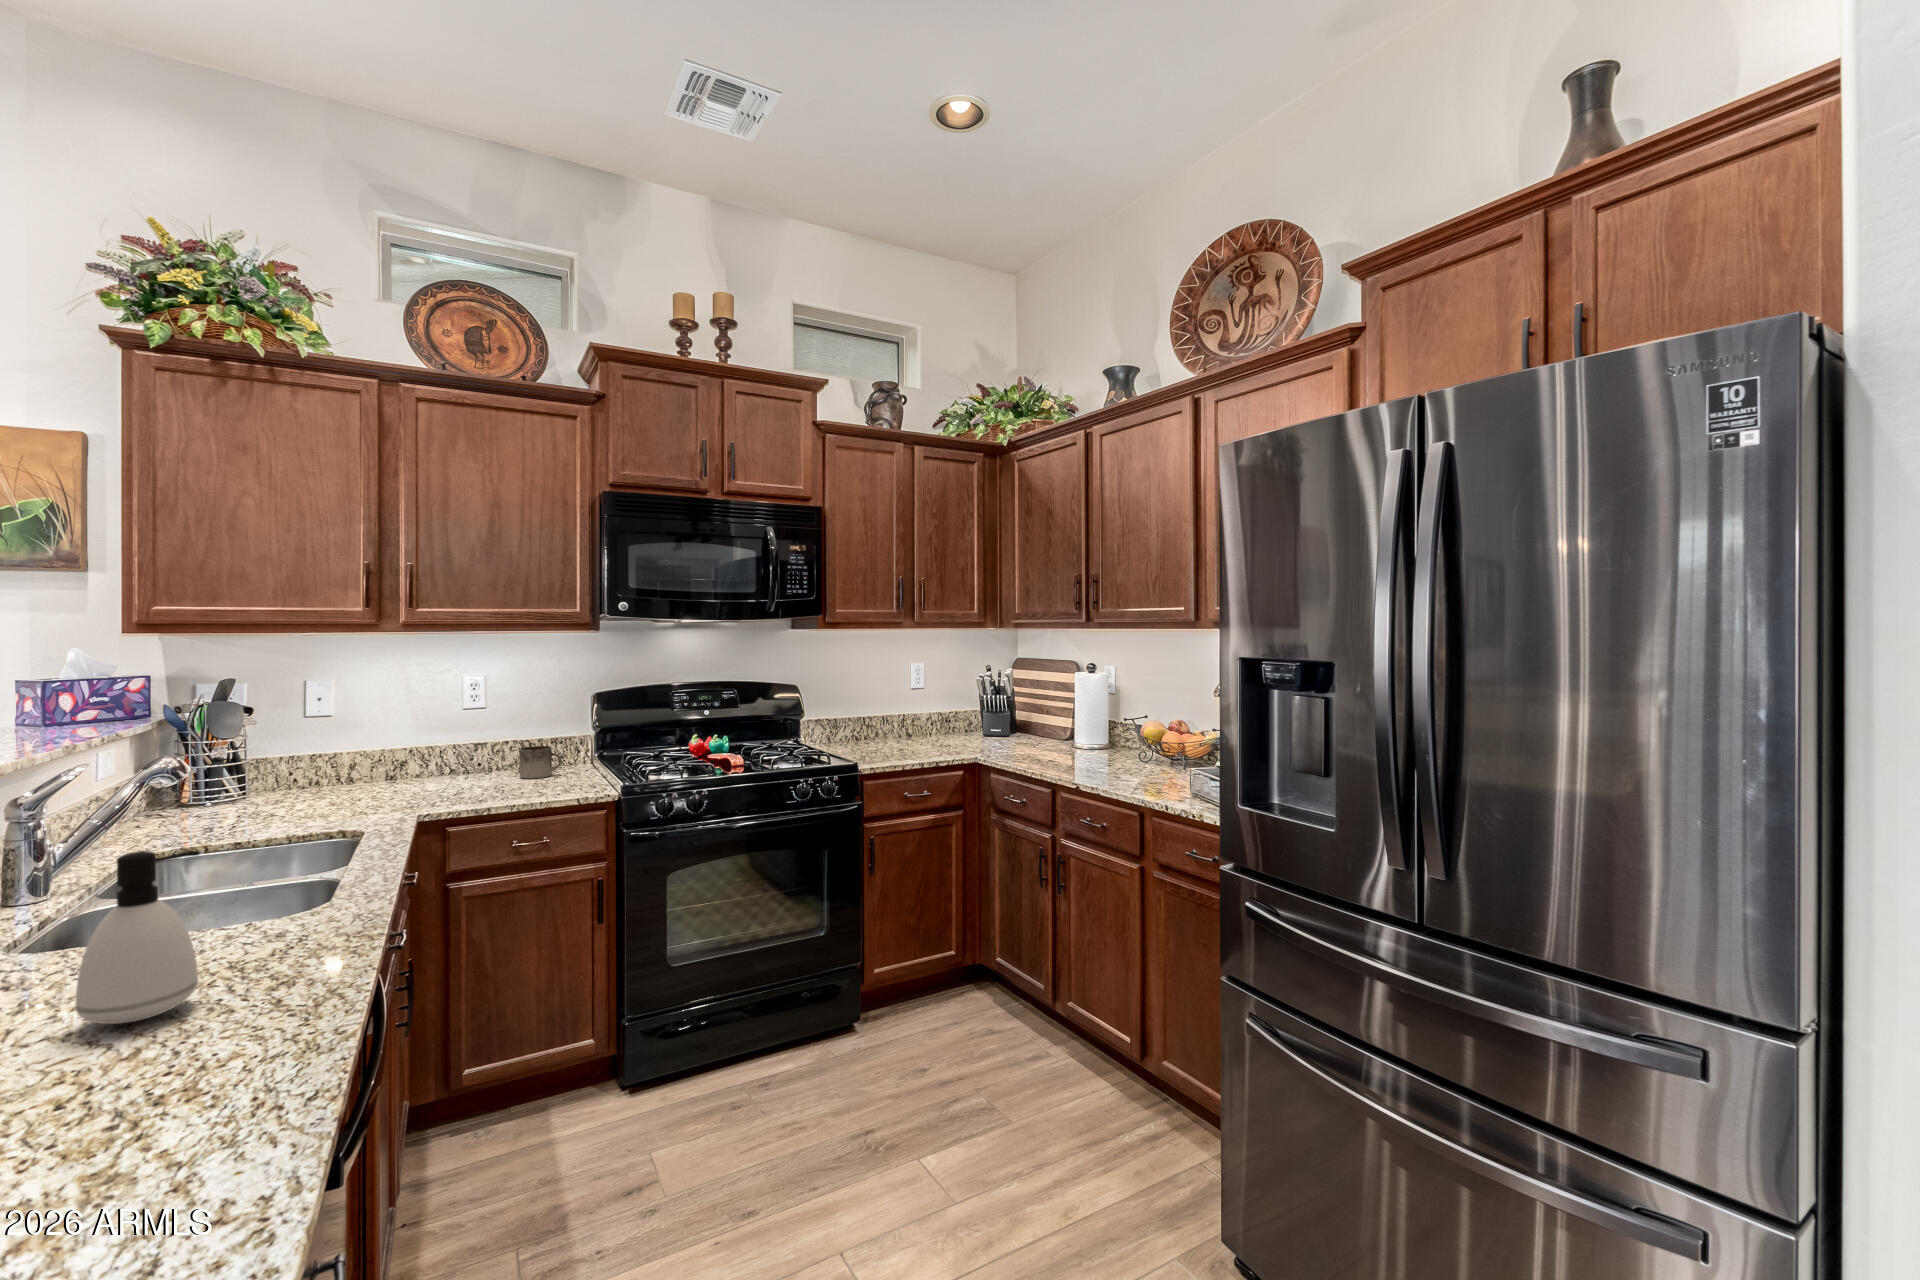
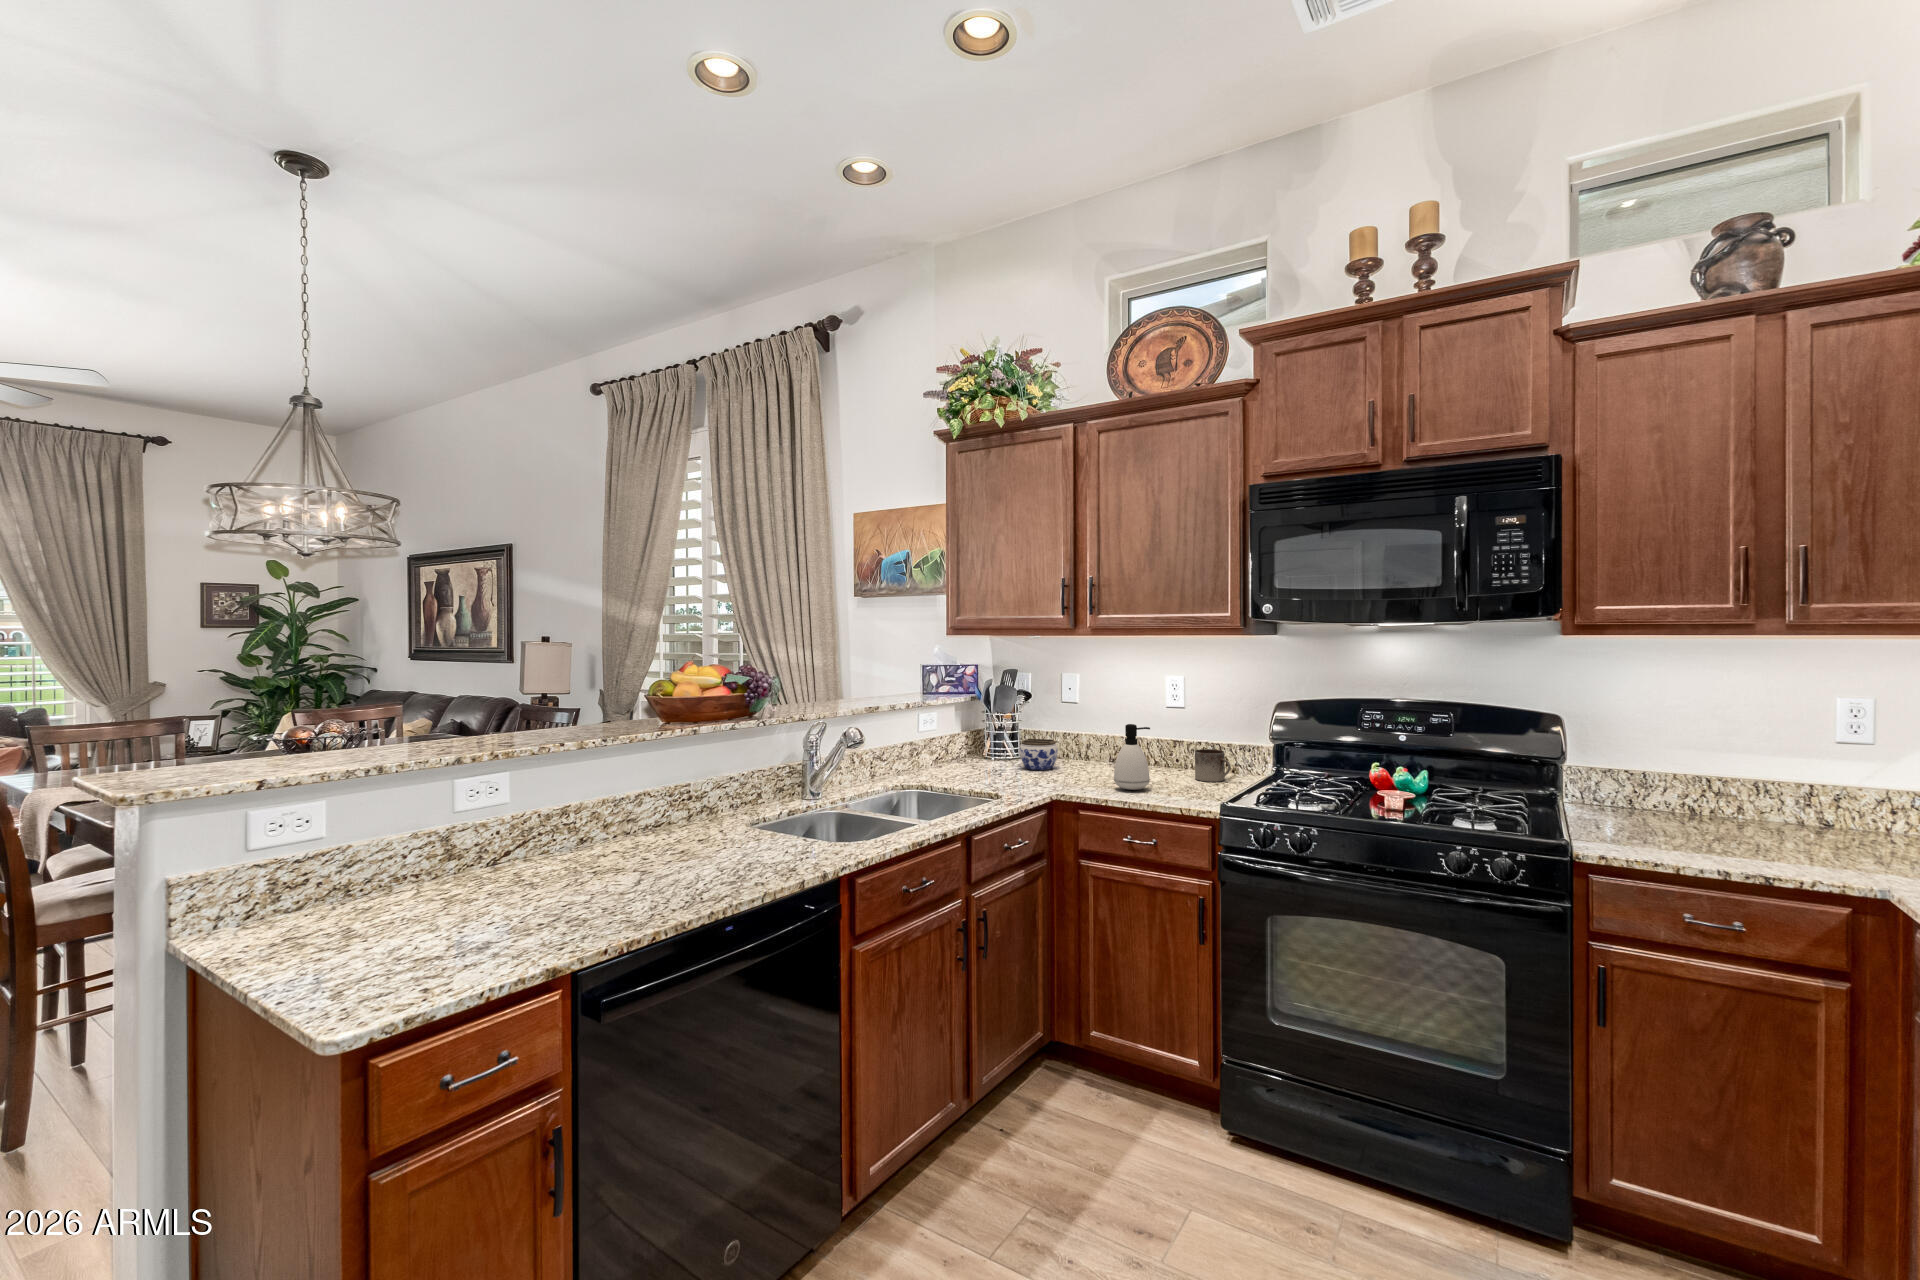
jar: none [271,762,333,804] -> present [1020,739,1058,770]
soap dispenser: present [76,851,200,1024] -> present [1114,724,1150,790]

